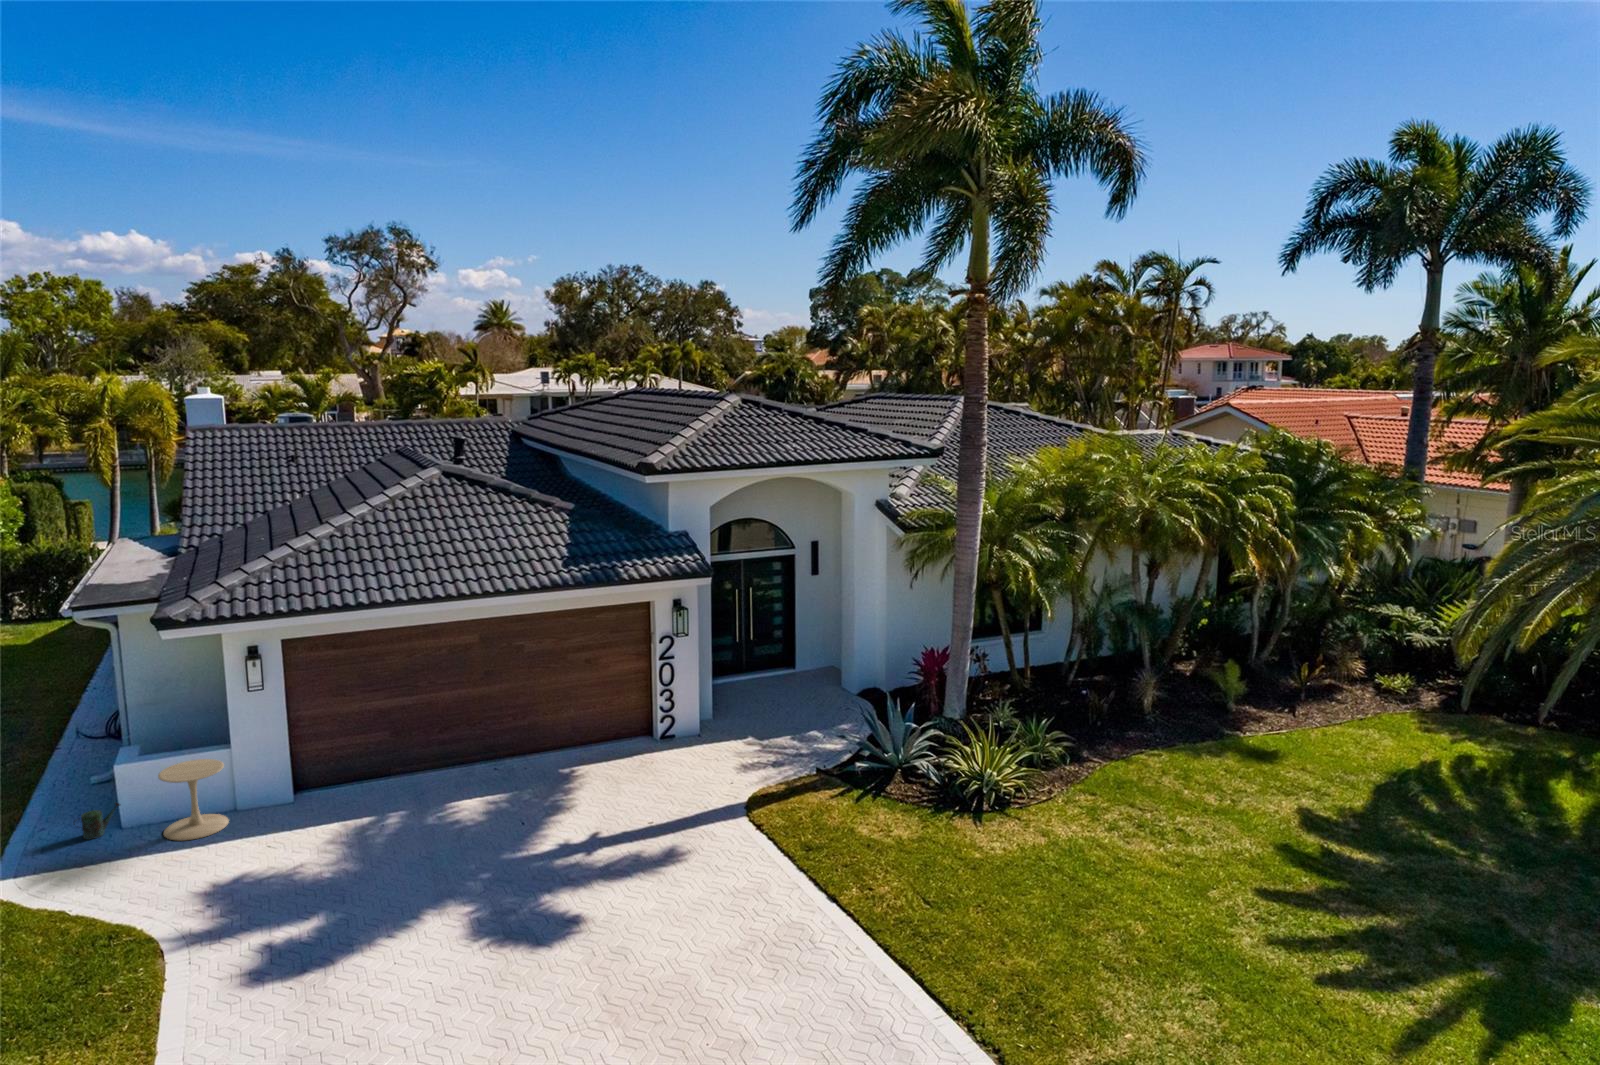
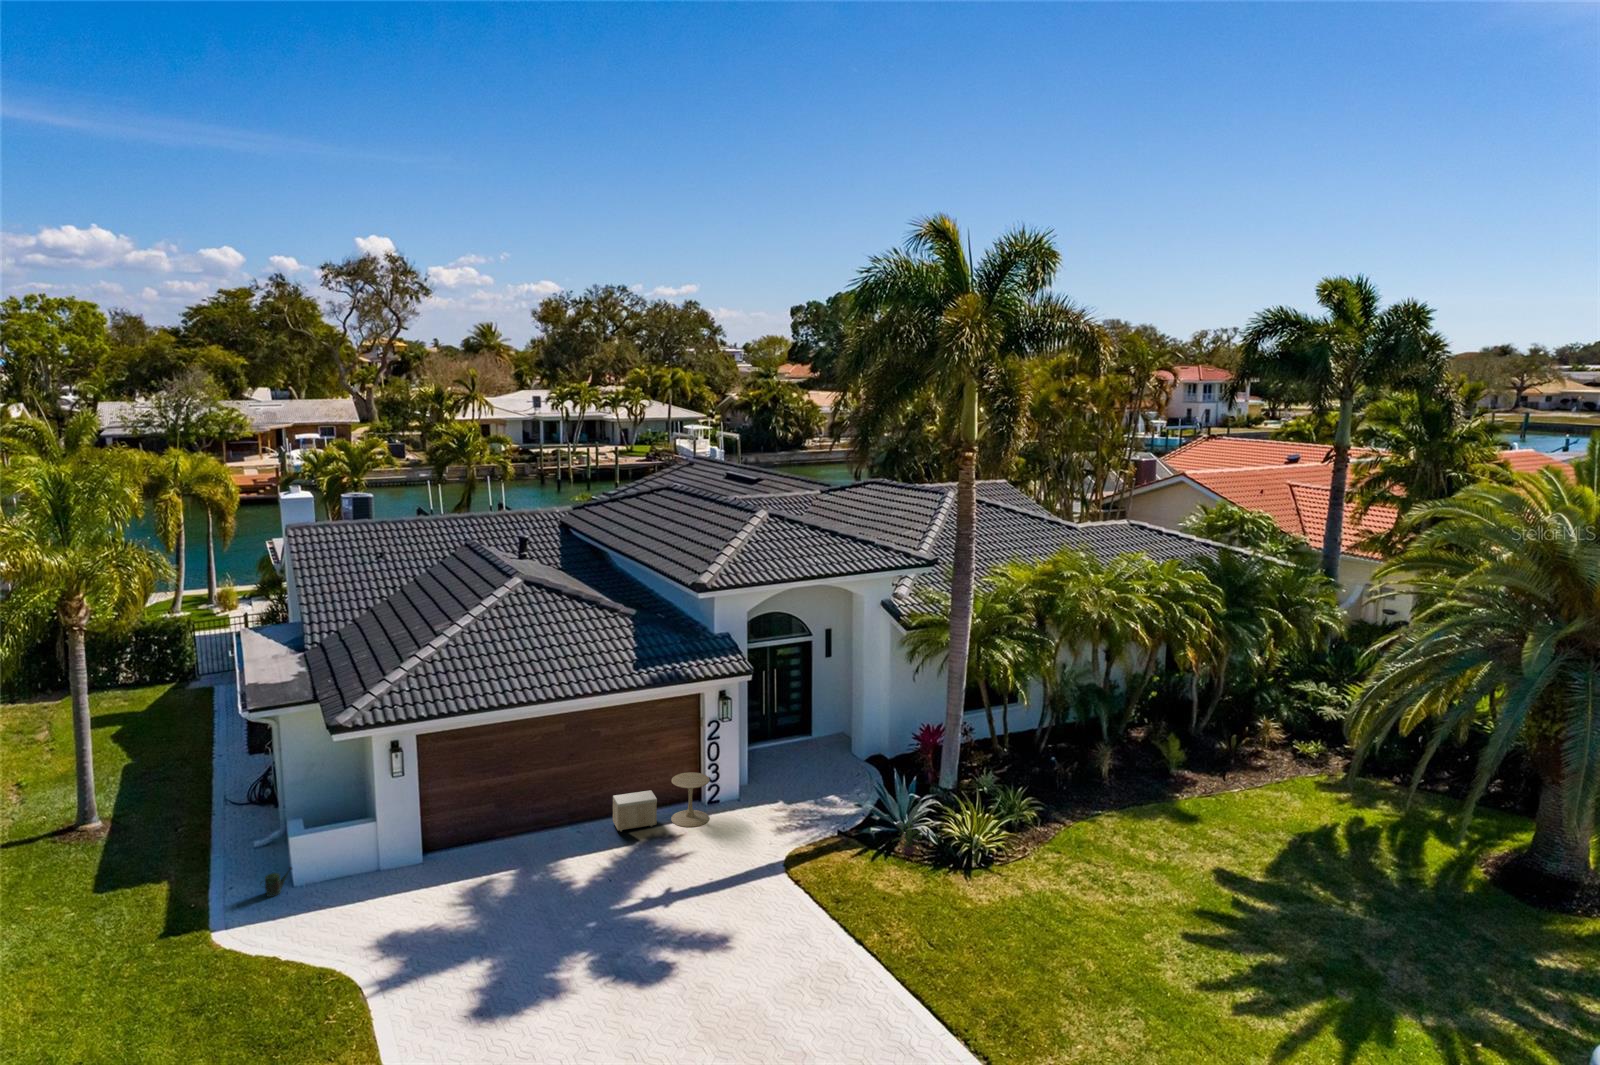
storage bench: none [541,719,595,768] -> present [613,790,657,832]
decorative plant: none [882,753,924,796] -> present [897,822,922,856]
pedestal table: present [158,759,229,841] -> present [671,772,710,827]

